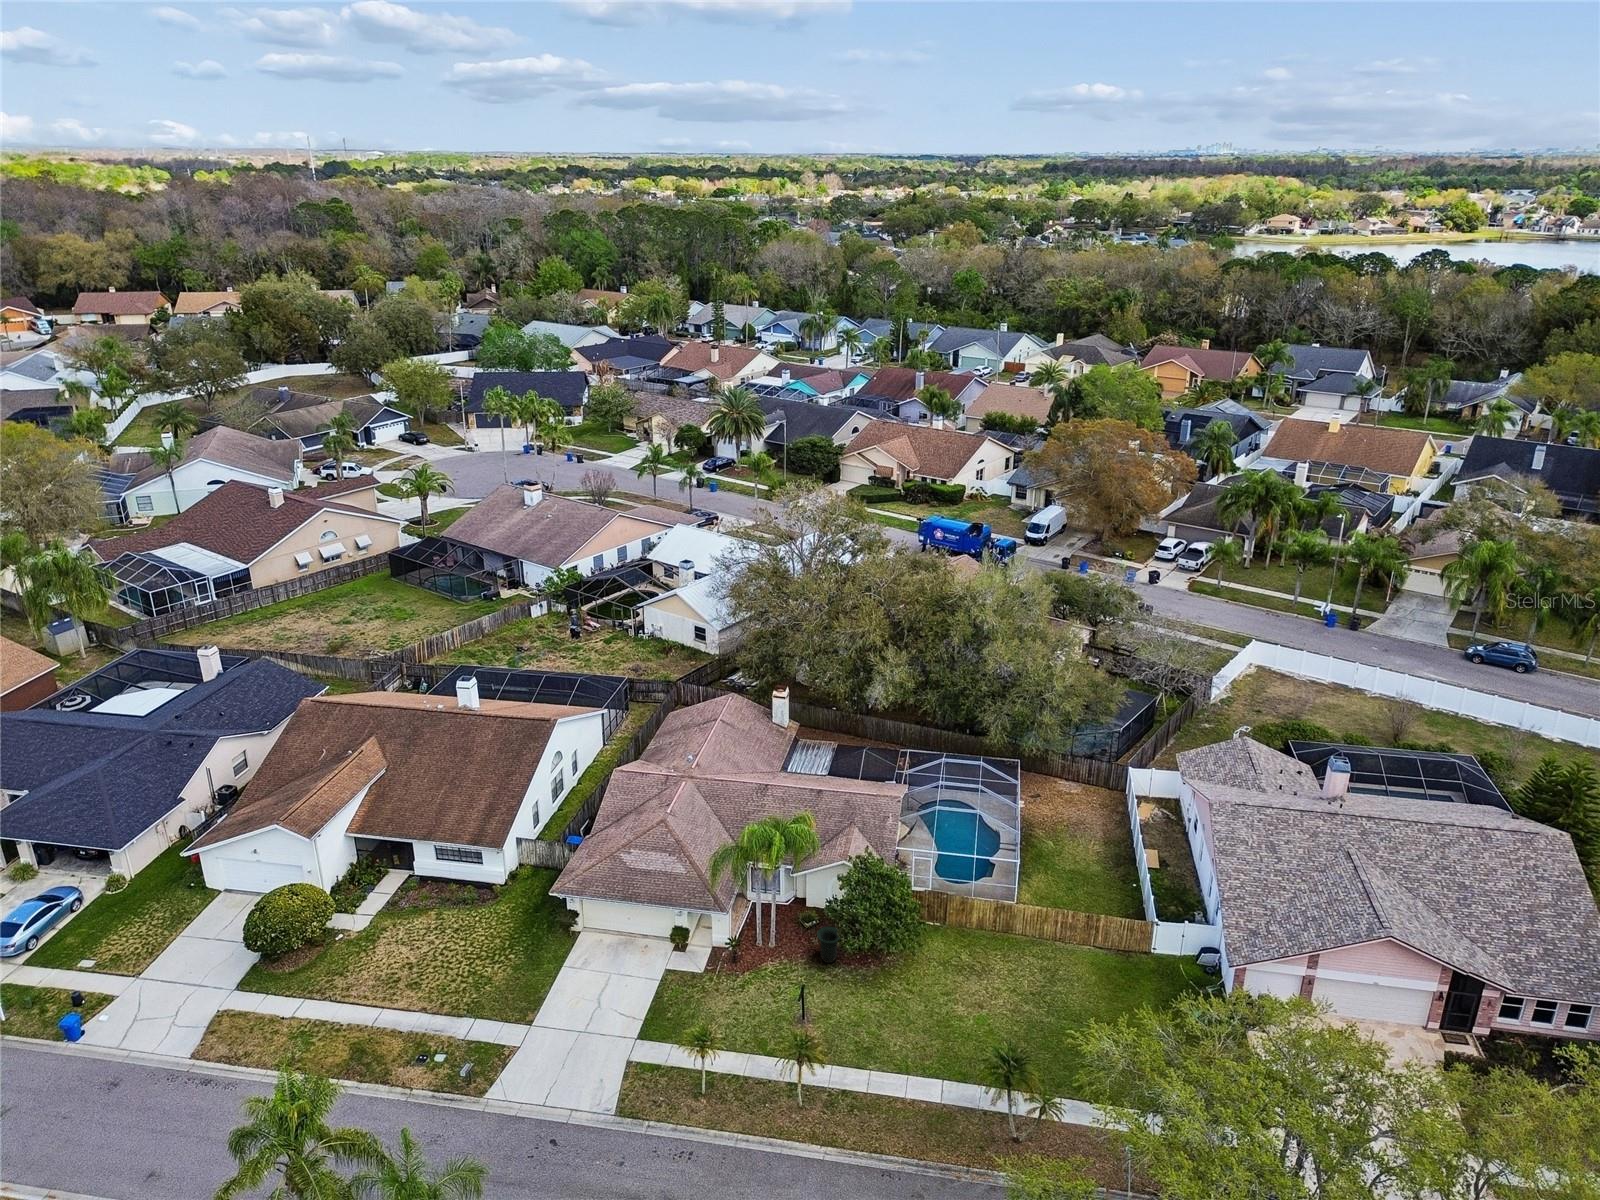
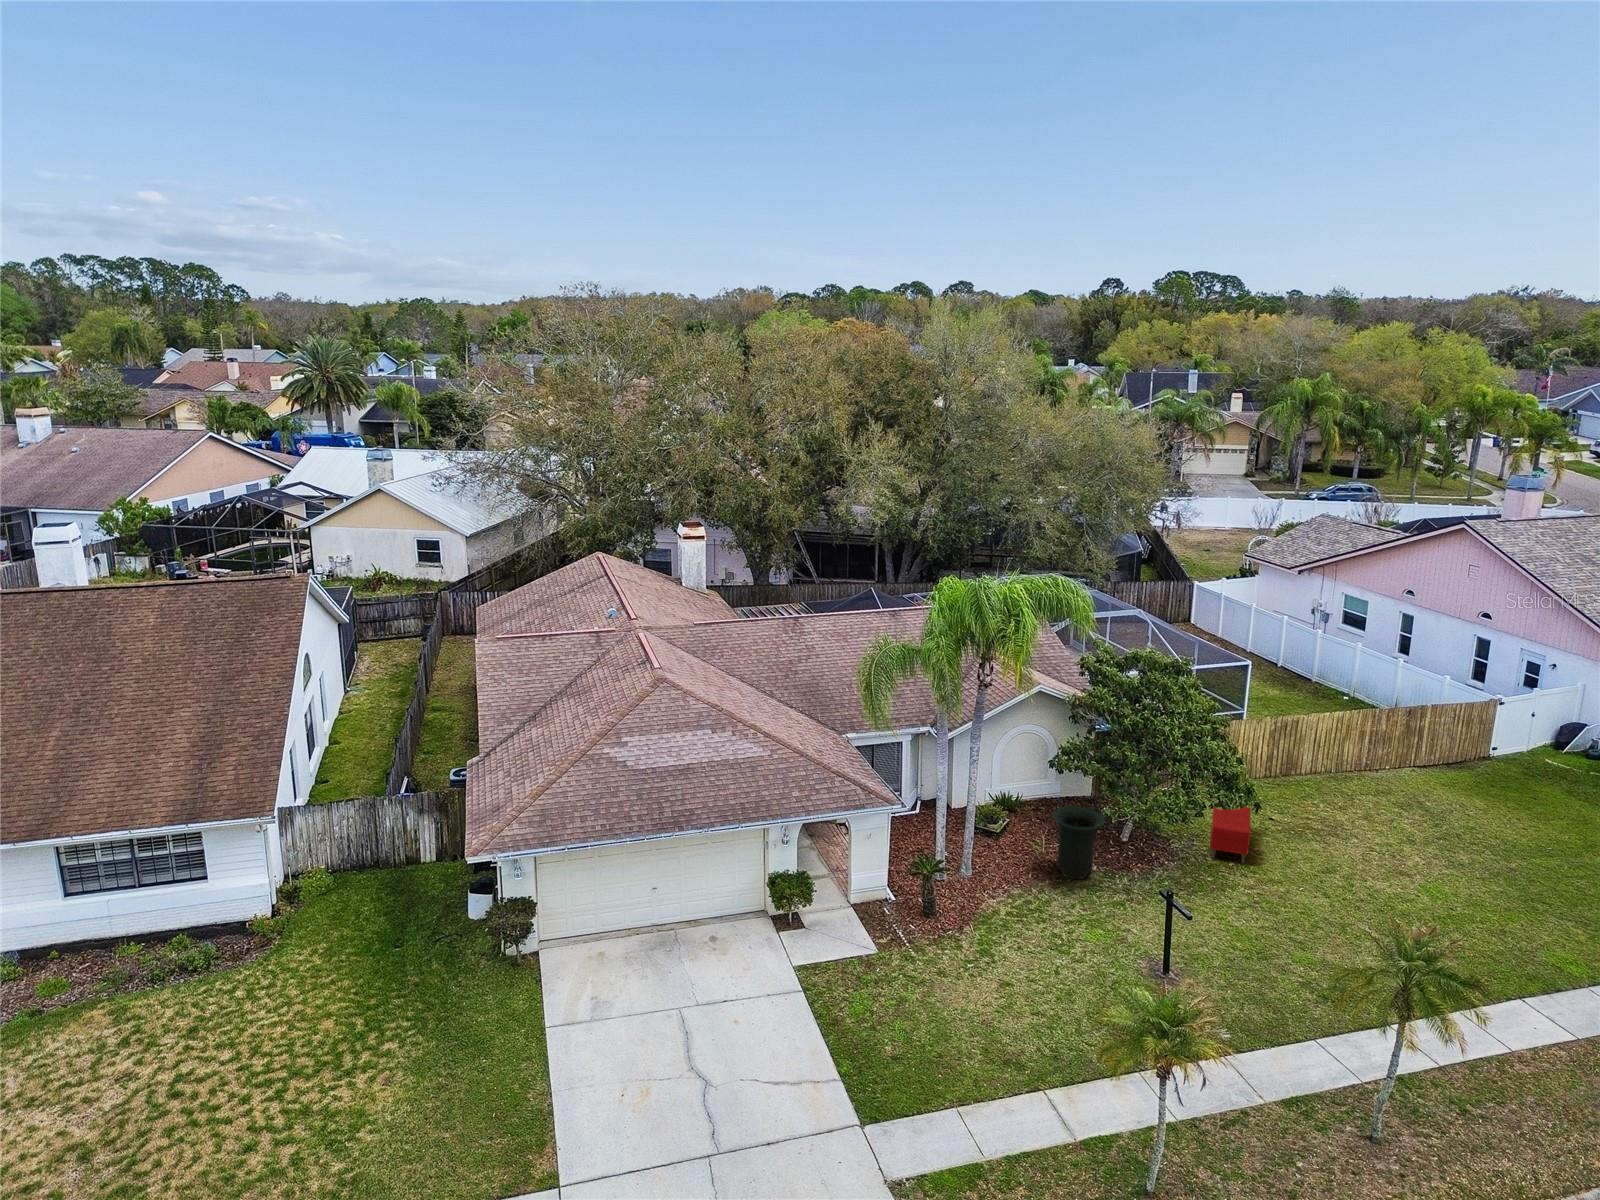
bench: none [901,940,939,979] -> present [1210,807,1251,864]

